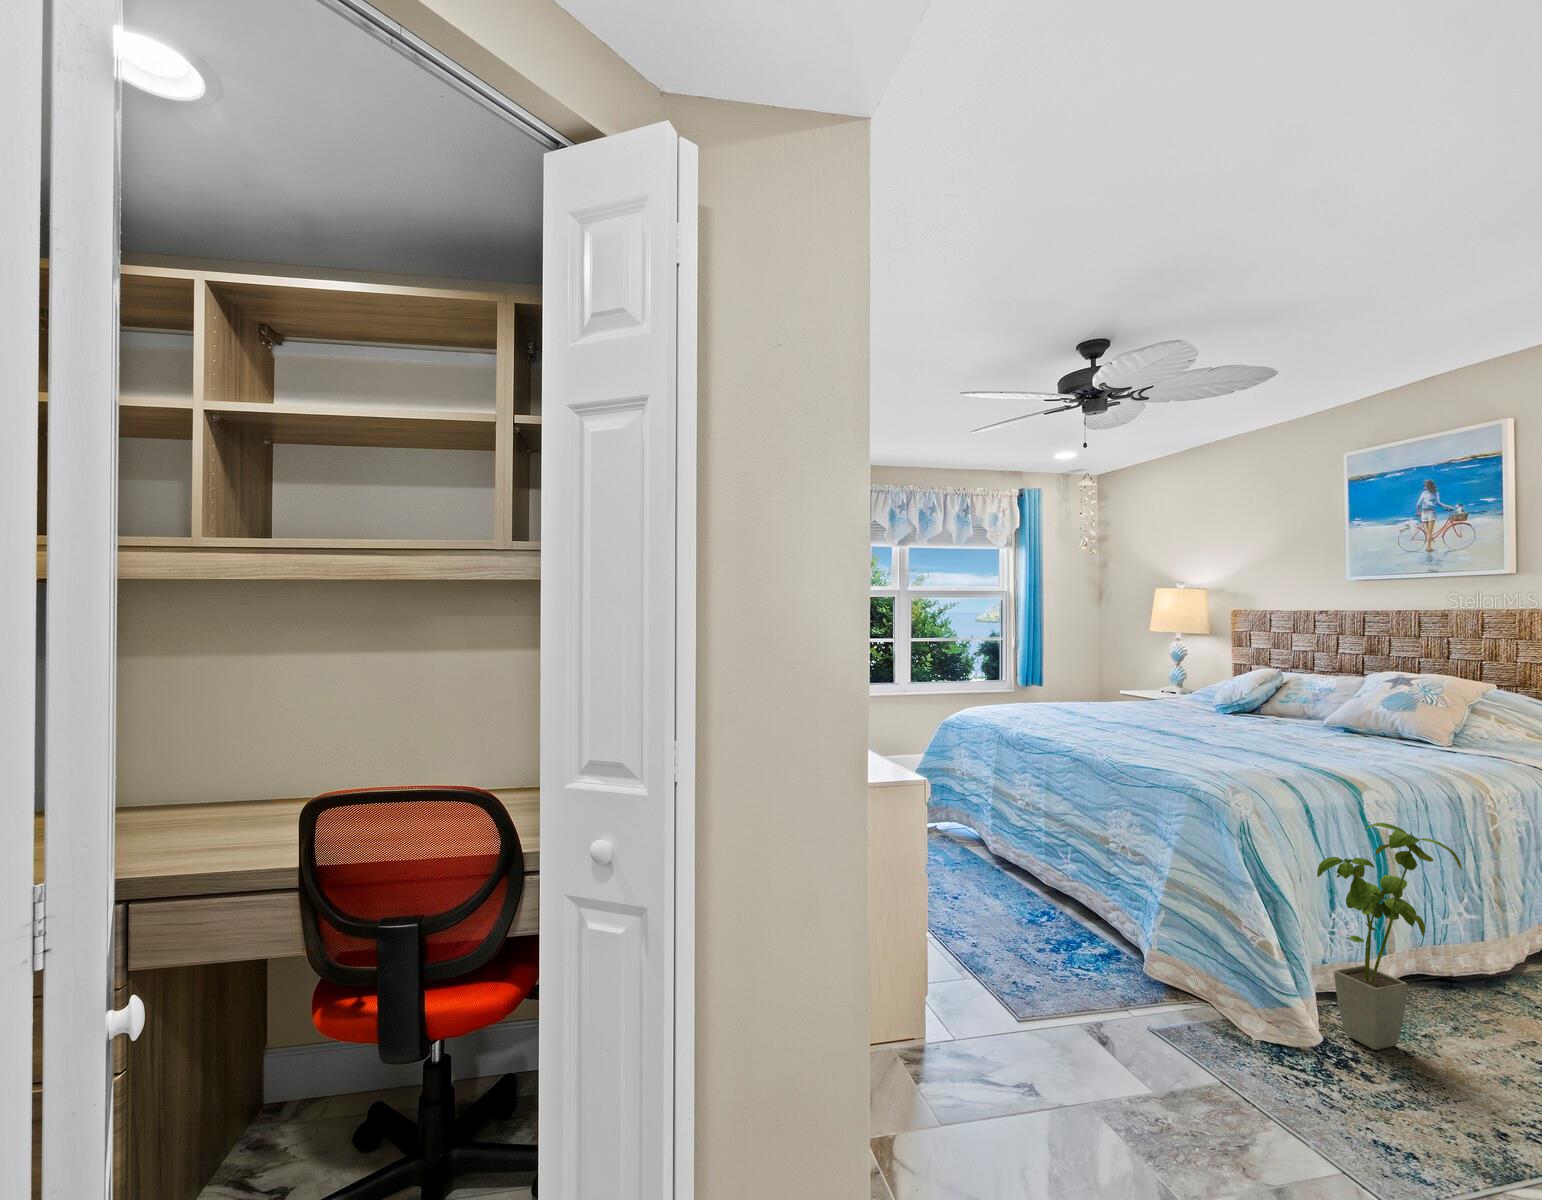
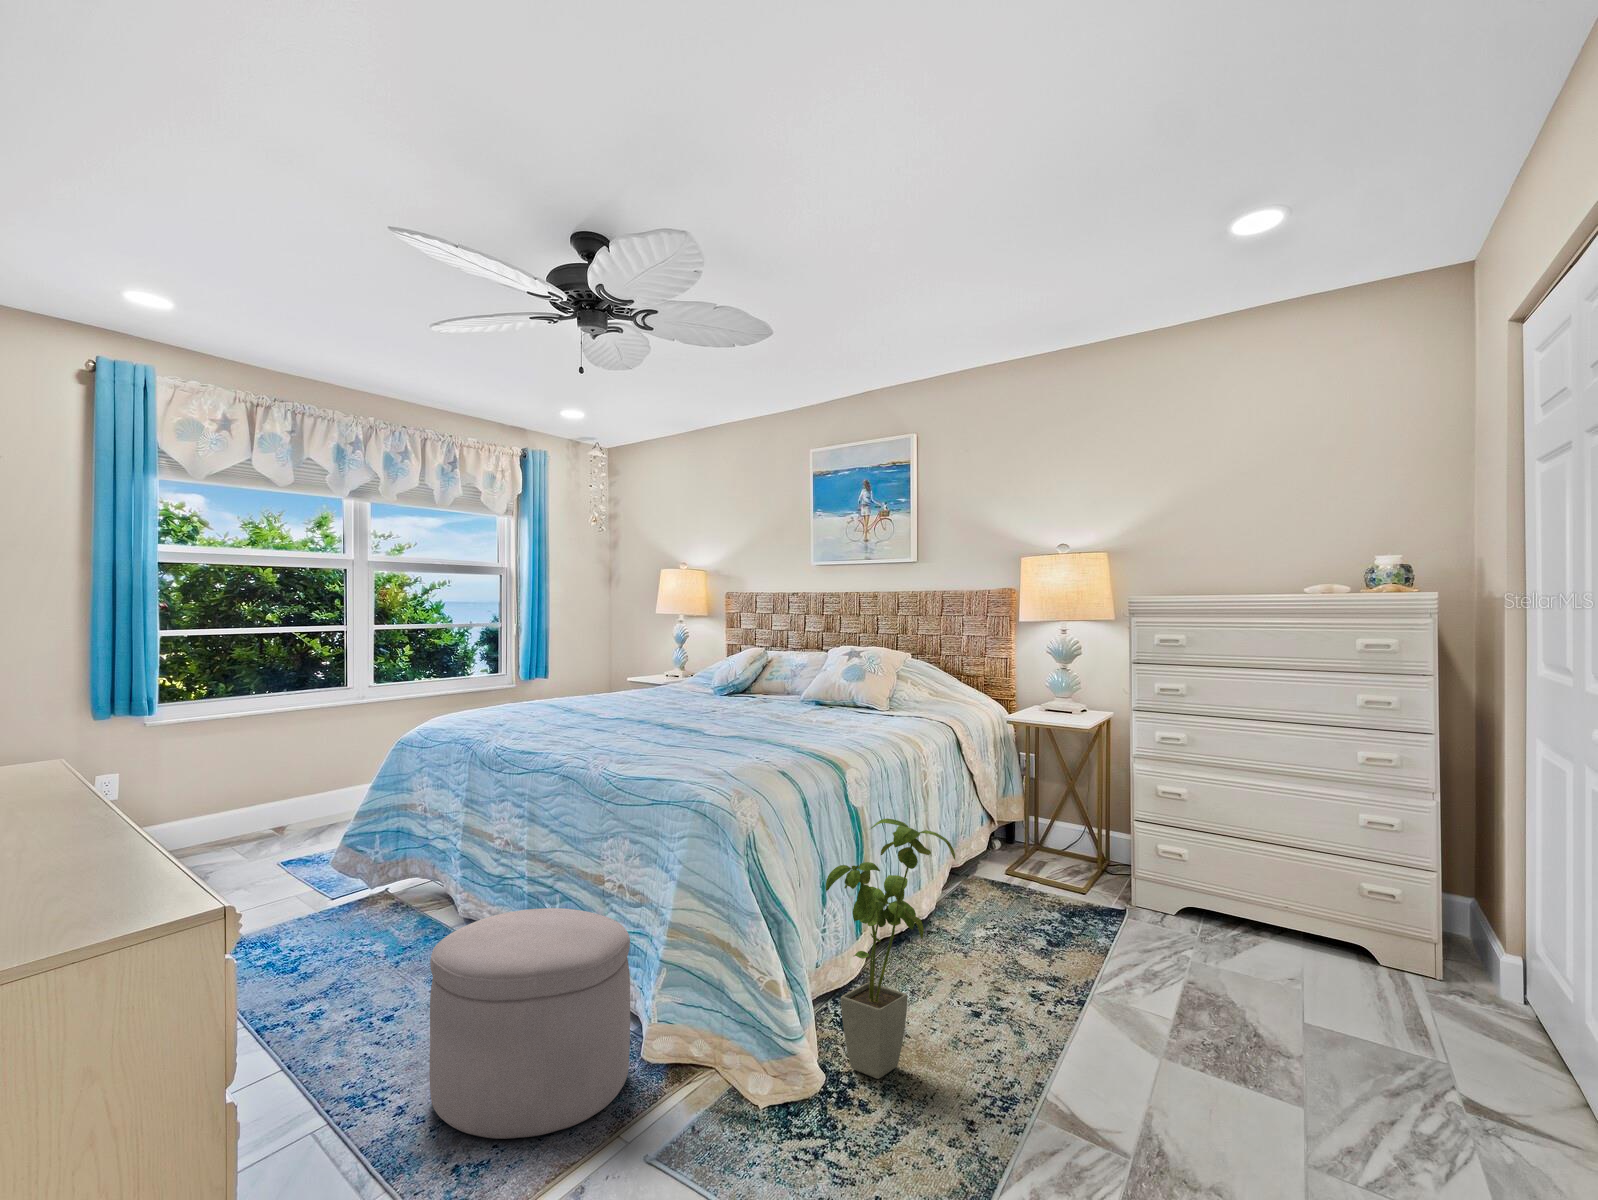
ottoman: none [989,852,1136,1013] -> present [430,908,630,1139]

